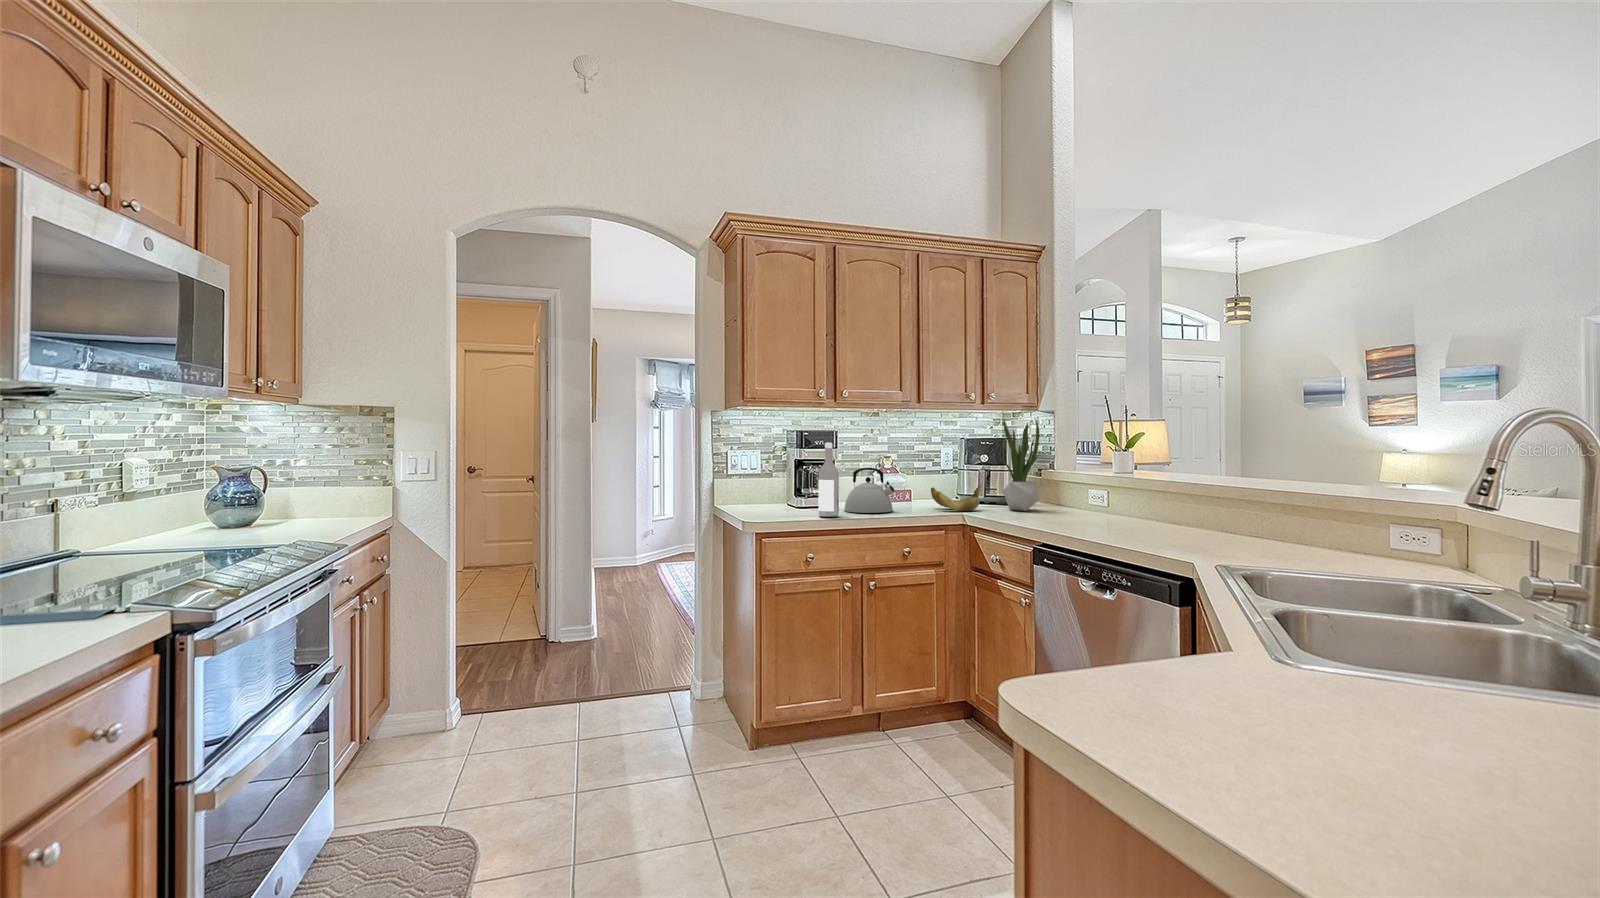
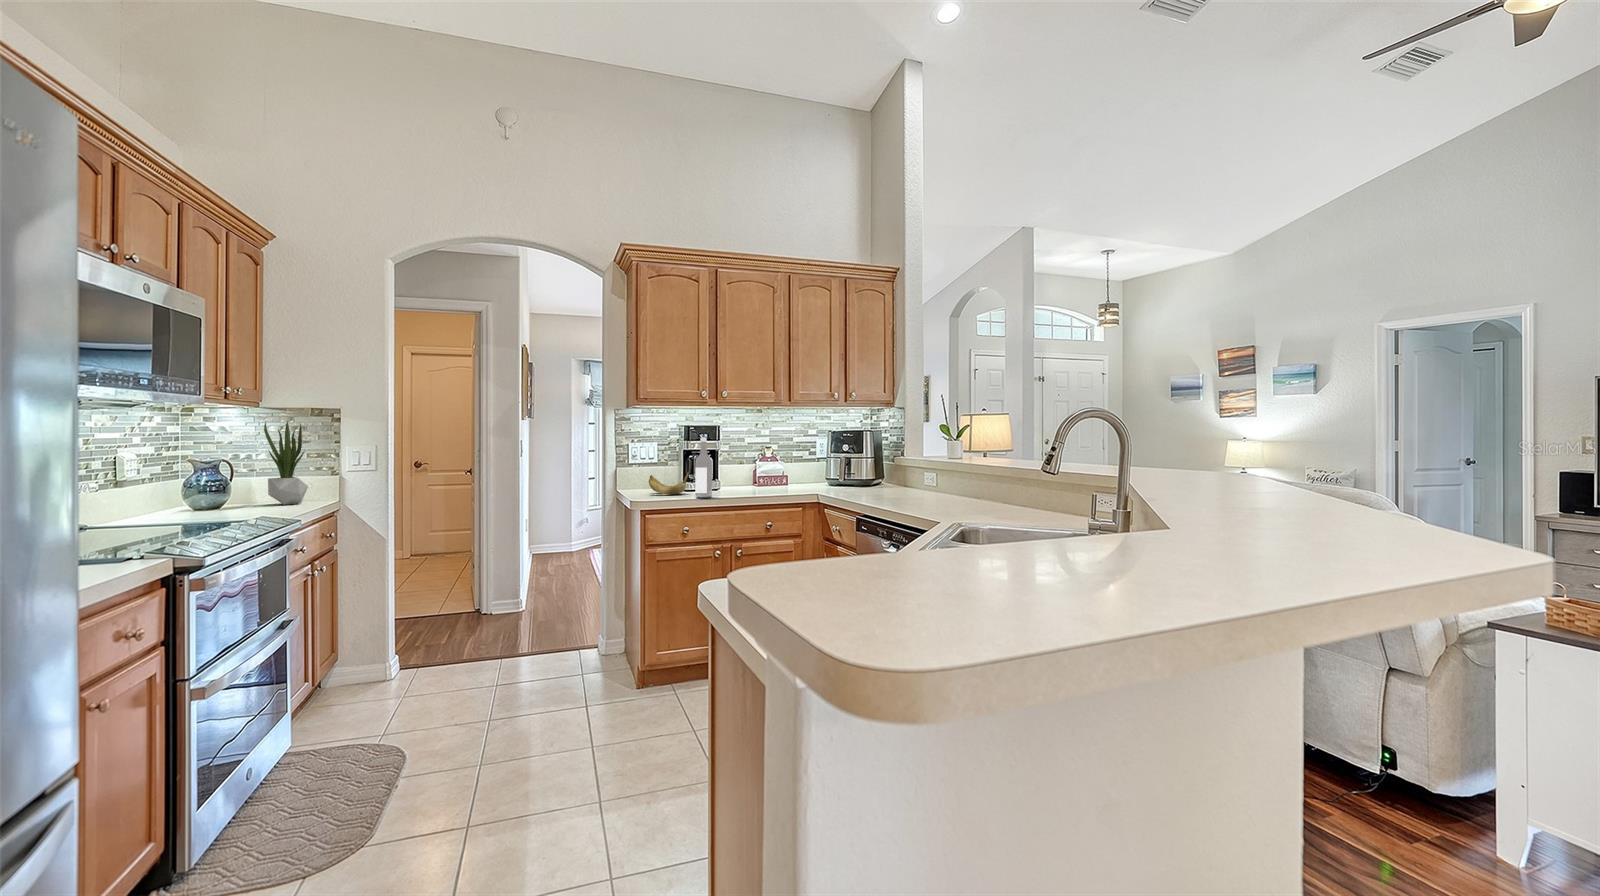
potted plant: present [998,420,1040,511] -> present [264,421,308,505]
kettle: present [844,468,894,513] -> none [722,458,762,494]
banana: present [931,484,981,511] -> present [649,472,689,495]

